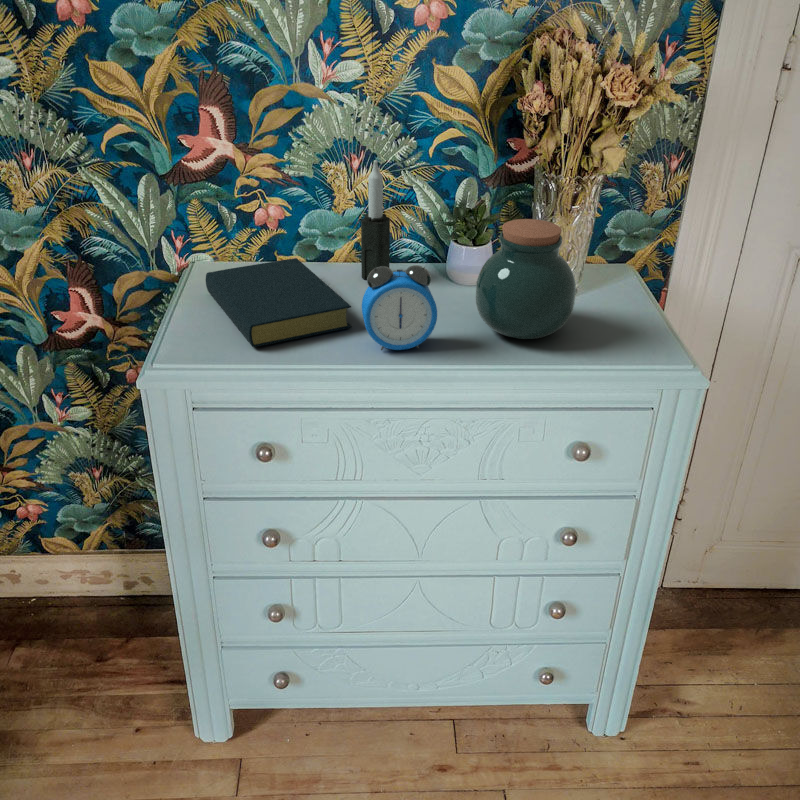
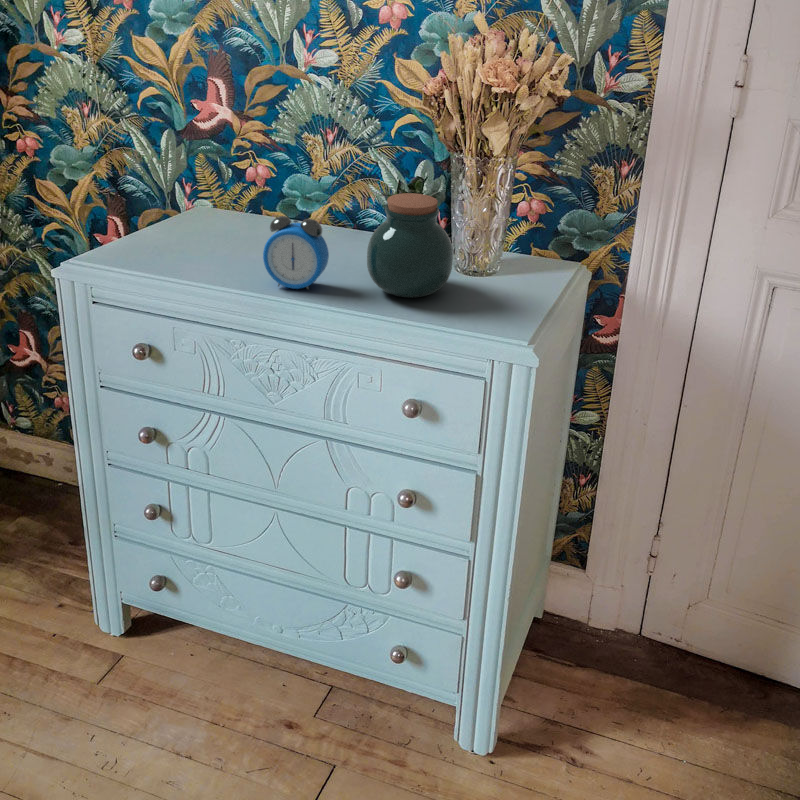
candle: present [361,160,390,279] -> none [319,134,345,240]
hardback book: present [206,258,352,347] -> none [181,212,272,269]

